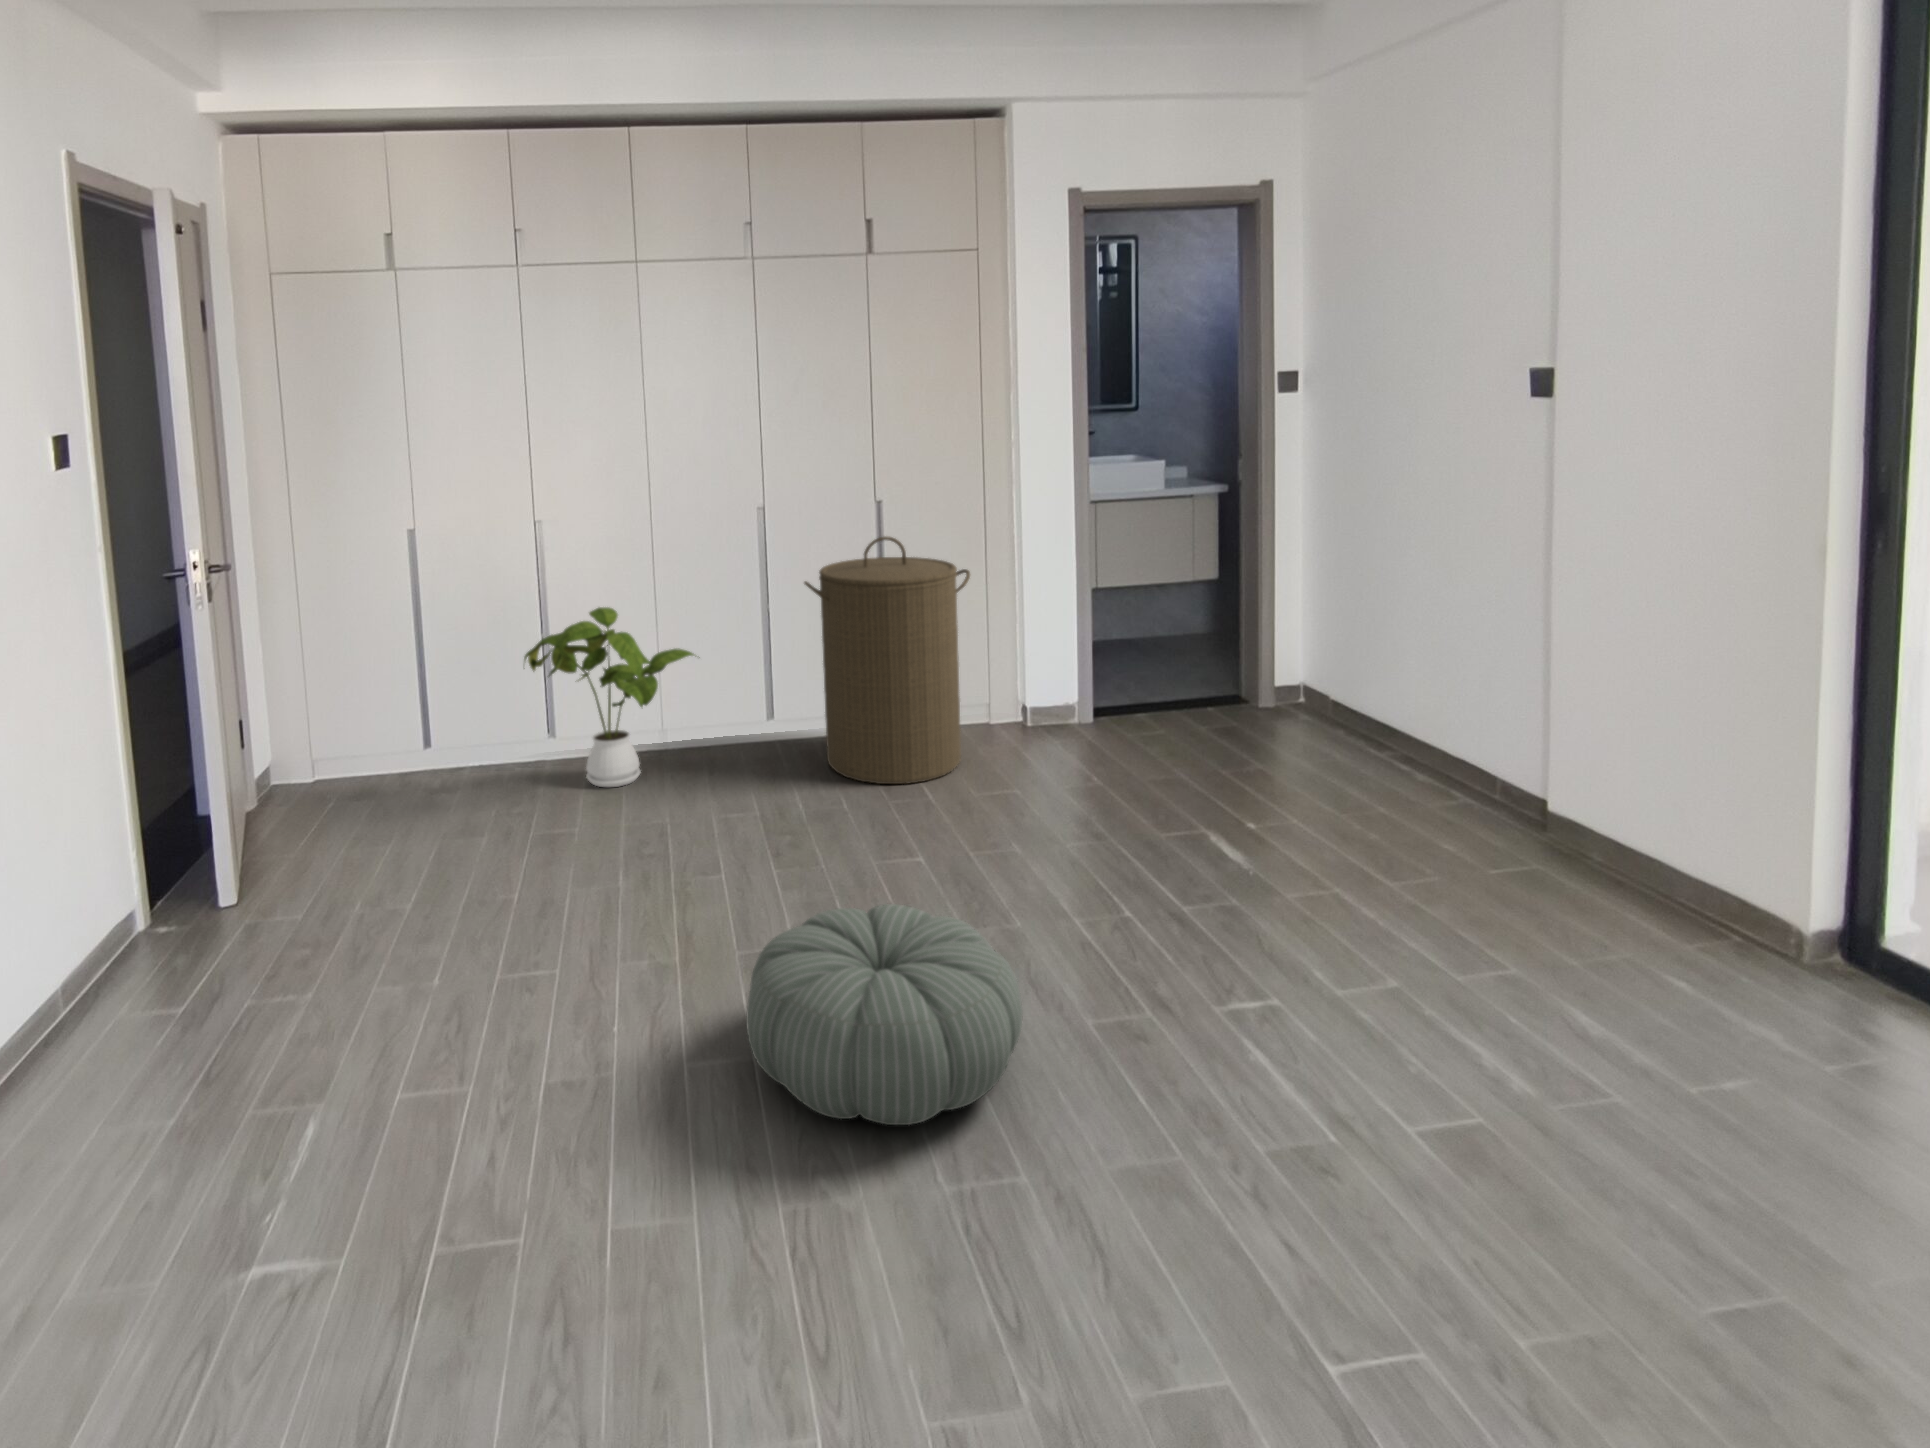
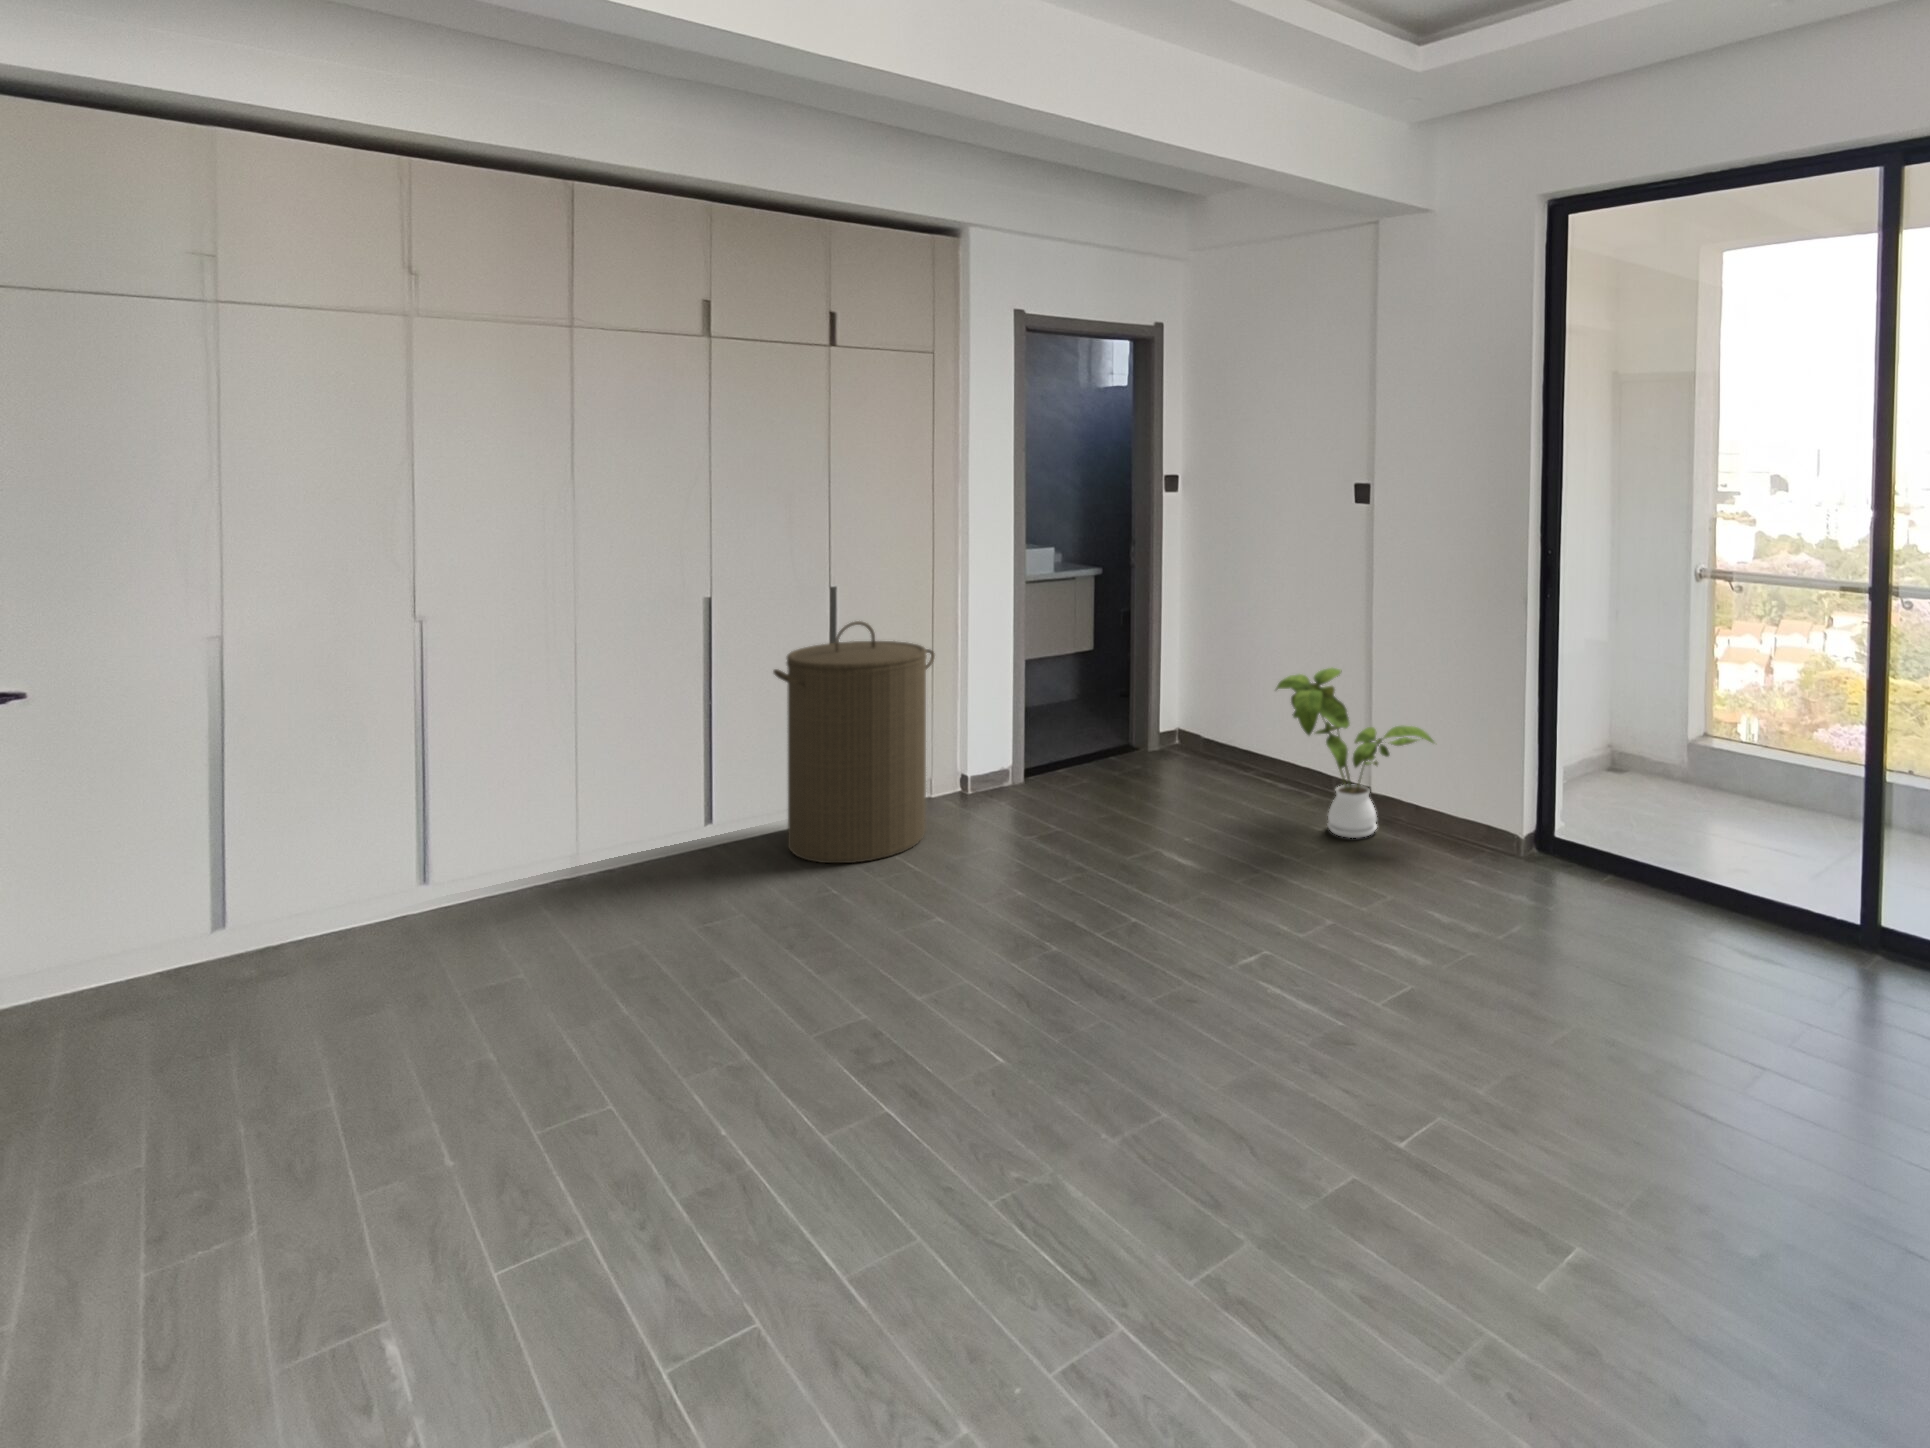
house plant: present [524,607,694,787] -> present [1276,667,1434,838]
pouf: present [746,904,1023,1125] -> none [880,939,1125,1123]

